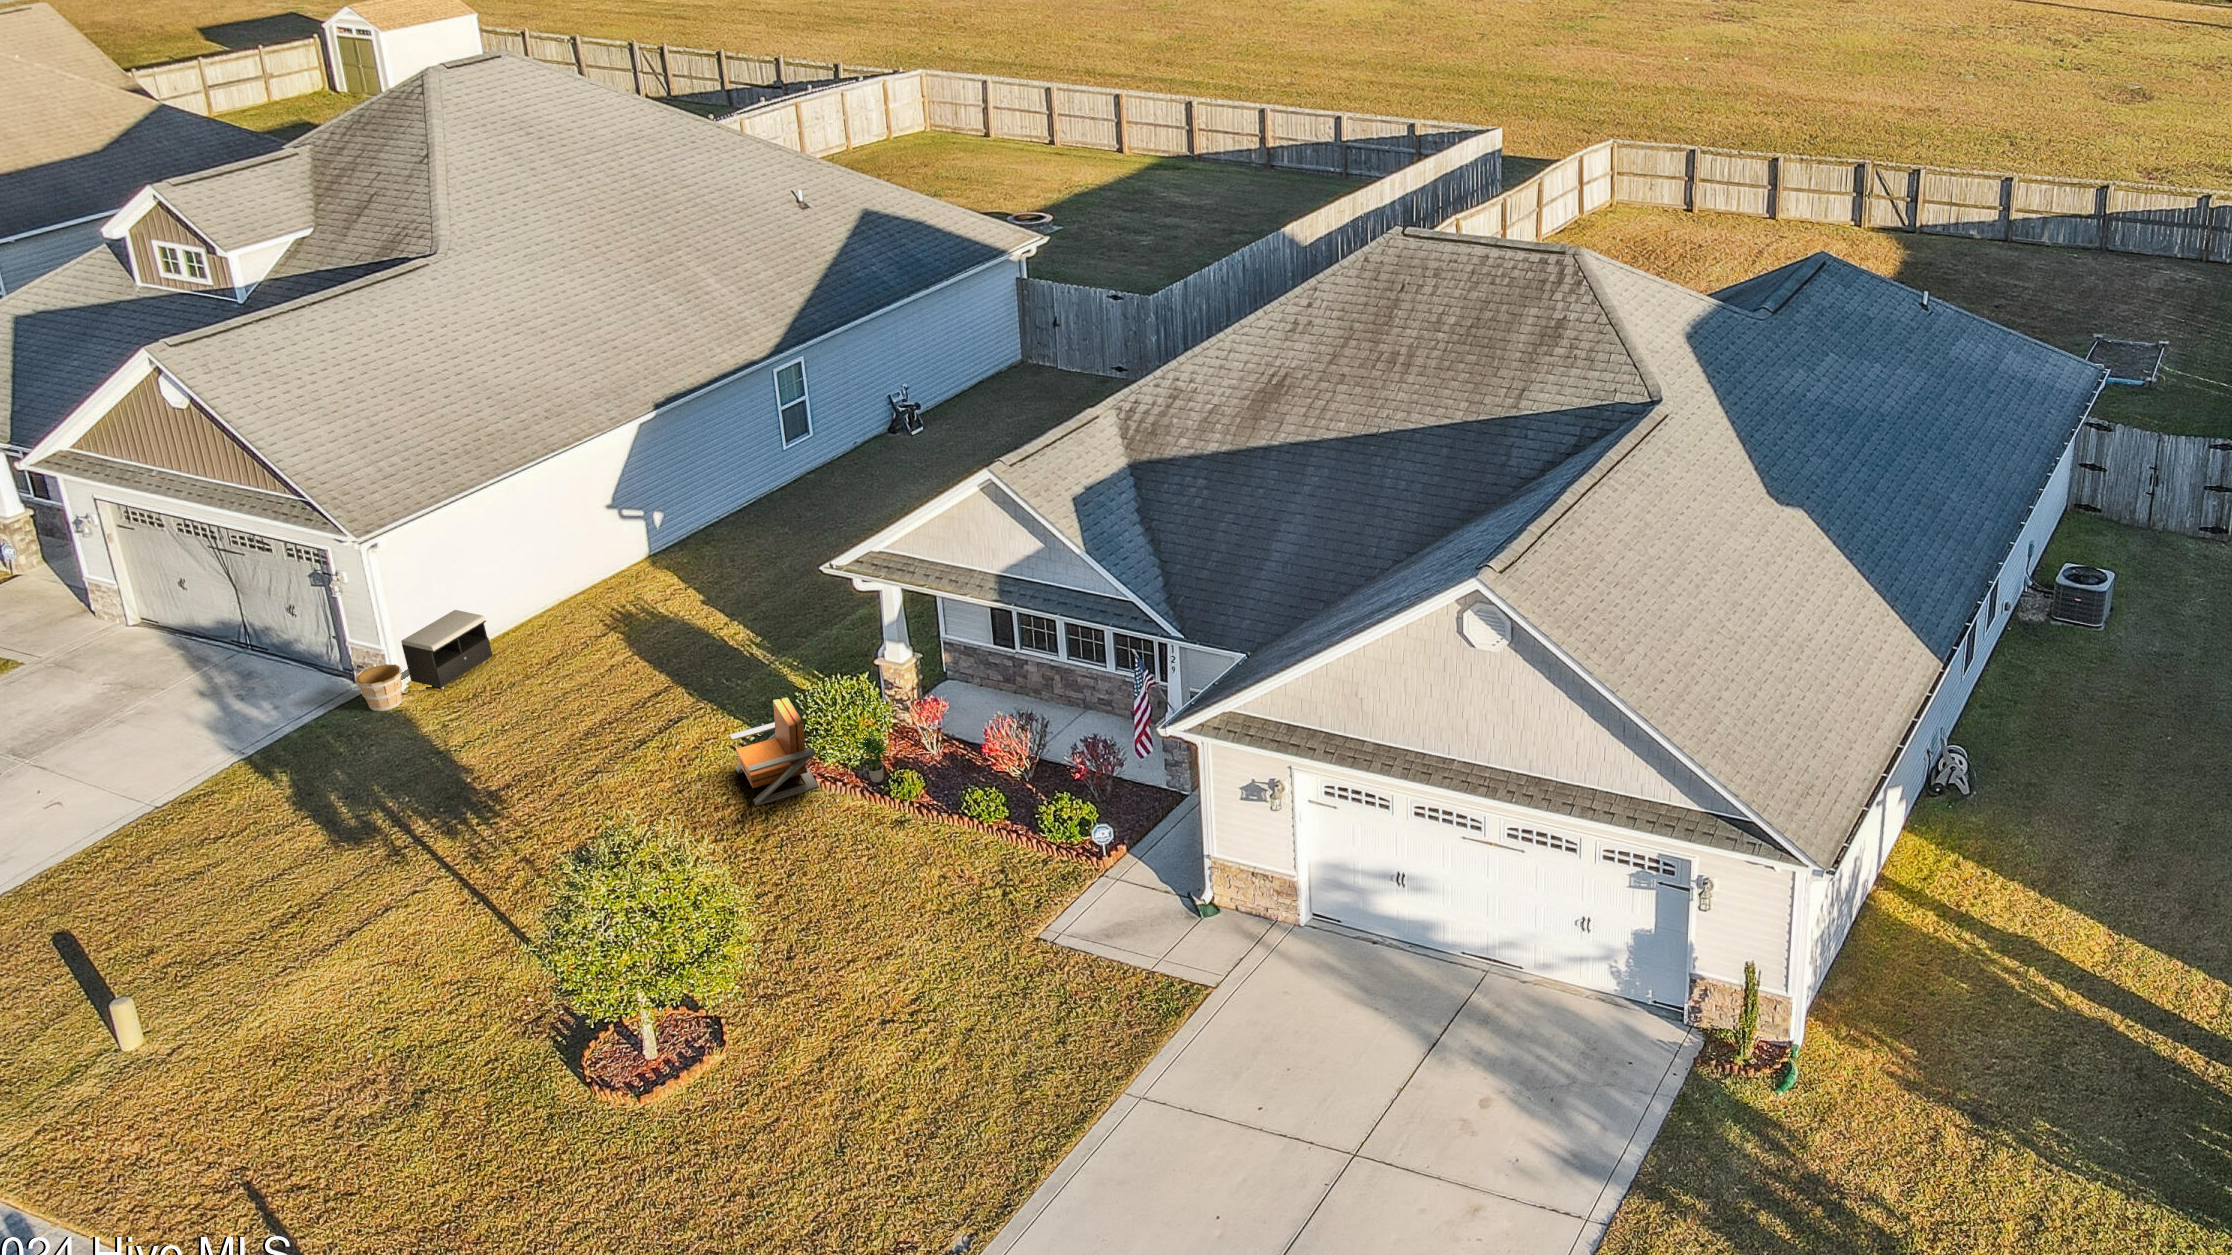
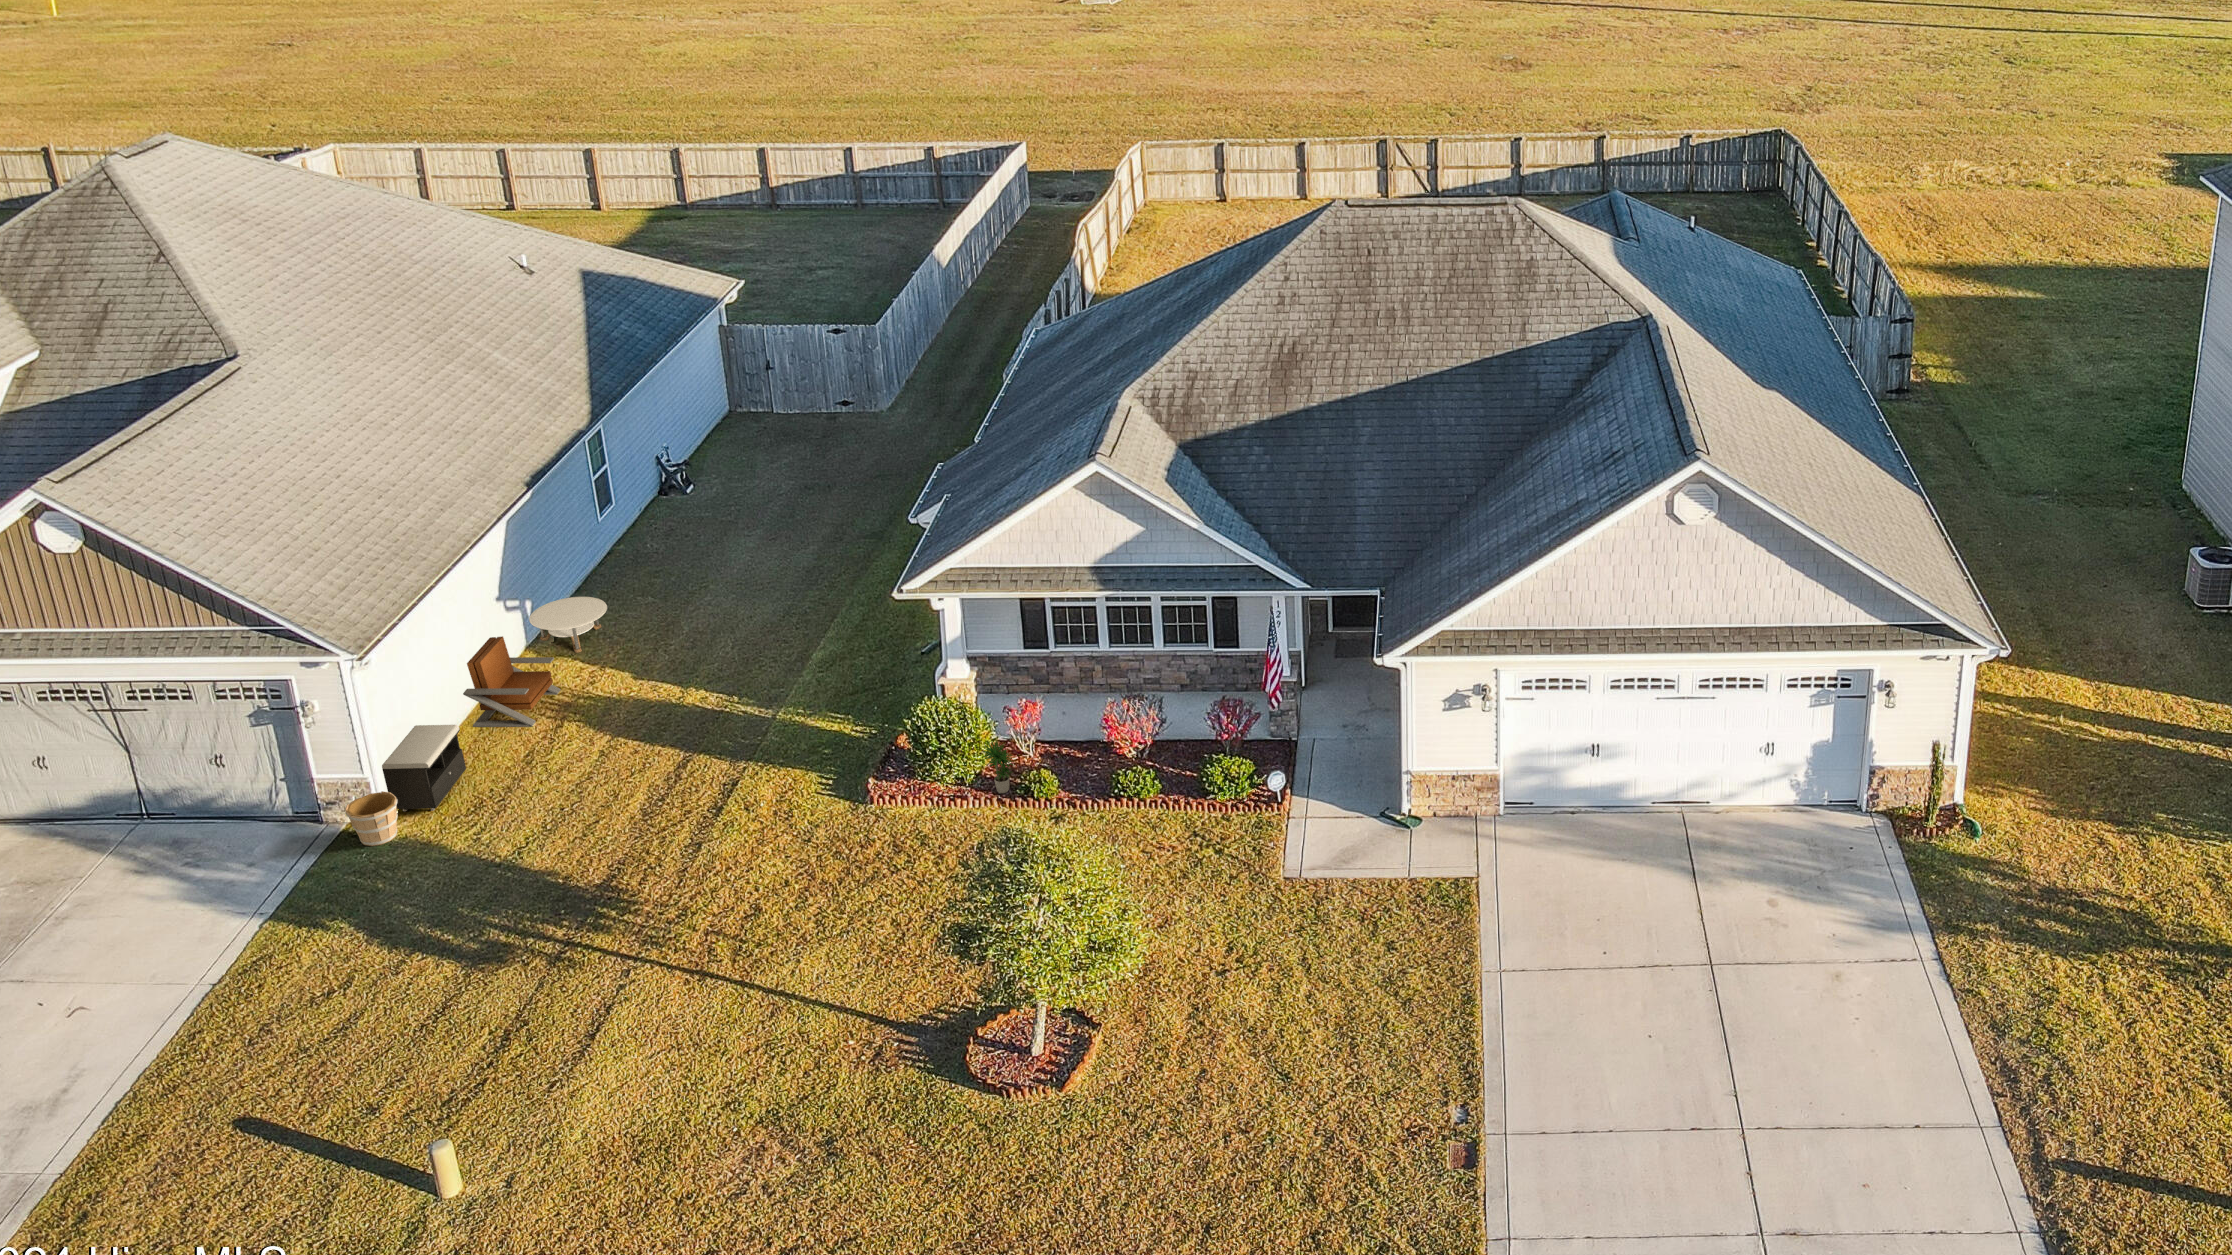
round table: none [634,513,705,565] -> present [529,597,607,653]
lounge chair: present [730,698,819,806] -> present [463,636,560,727]

